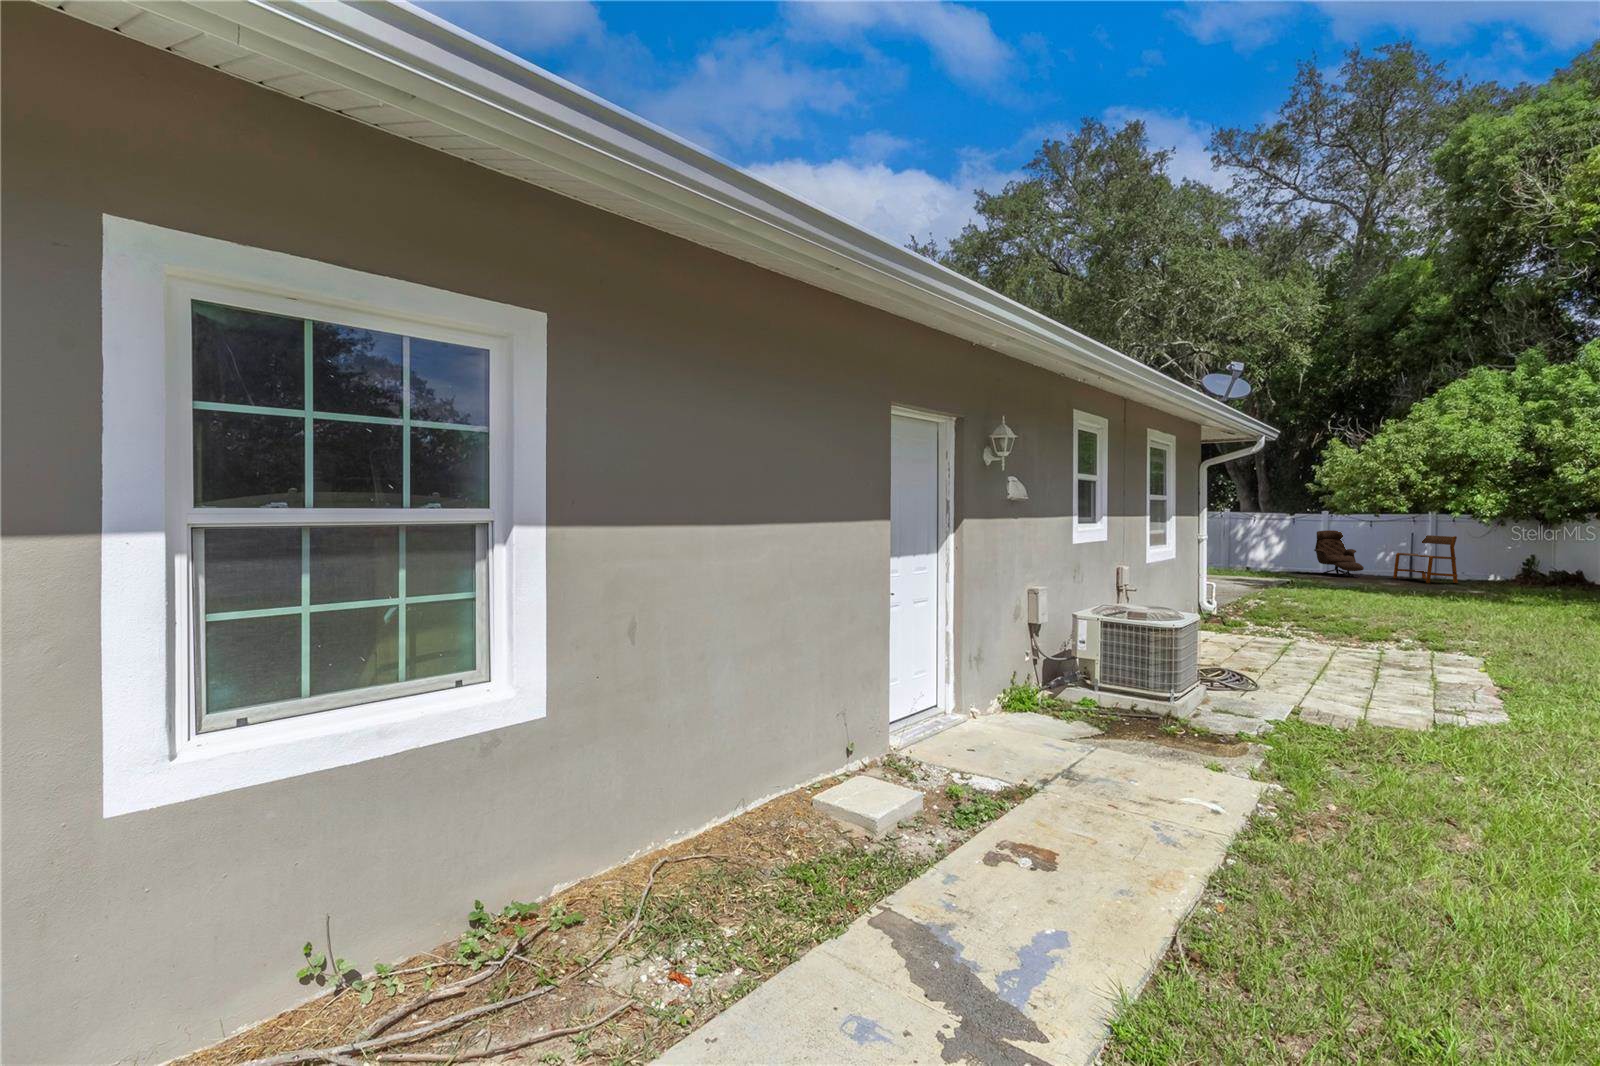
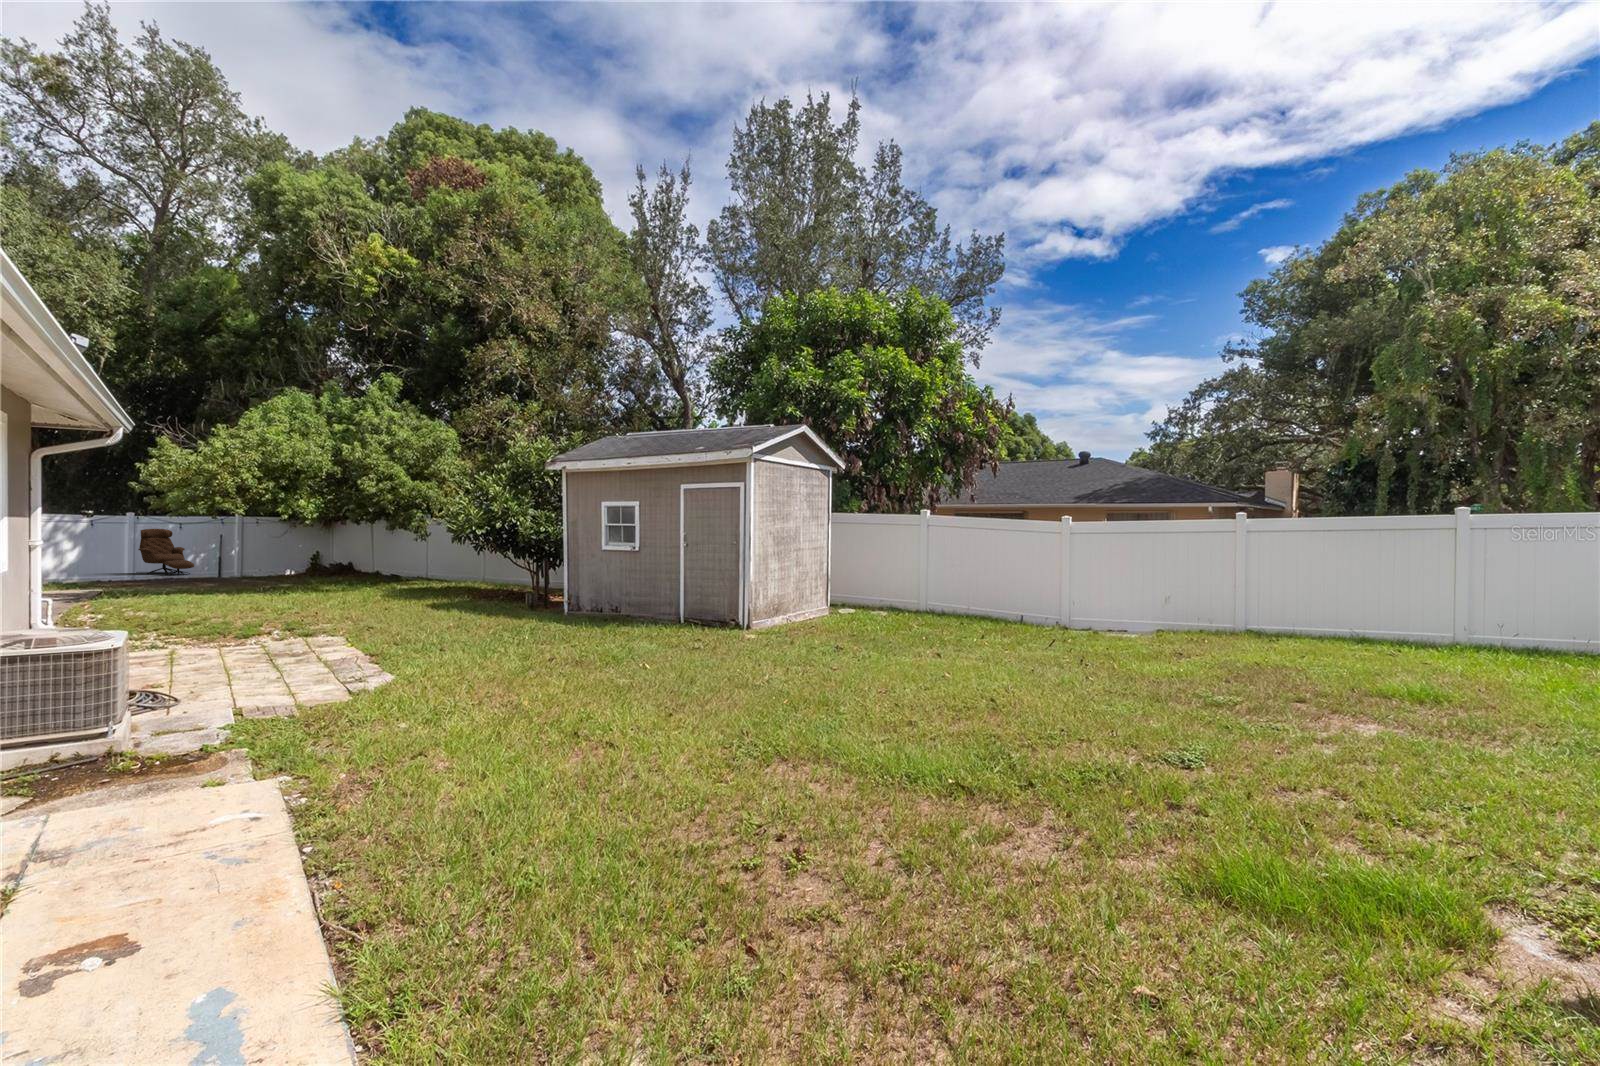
bench: present [1393,535,1458,583] -> none [223,532,280,575]

